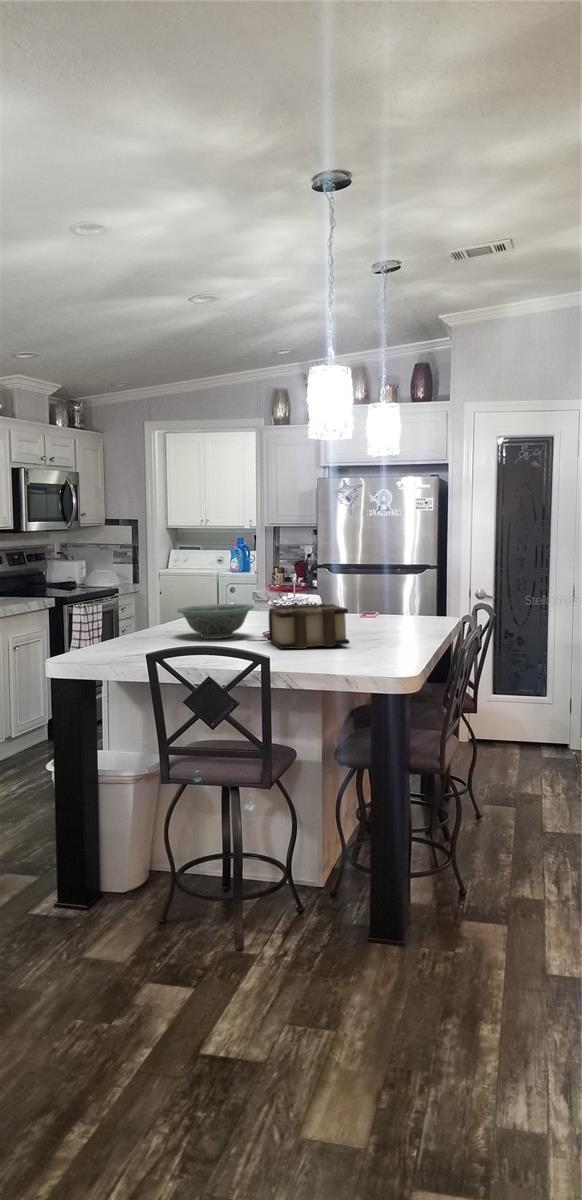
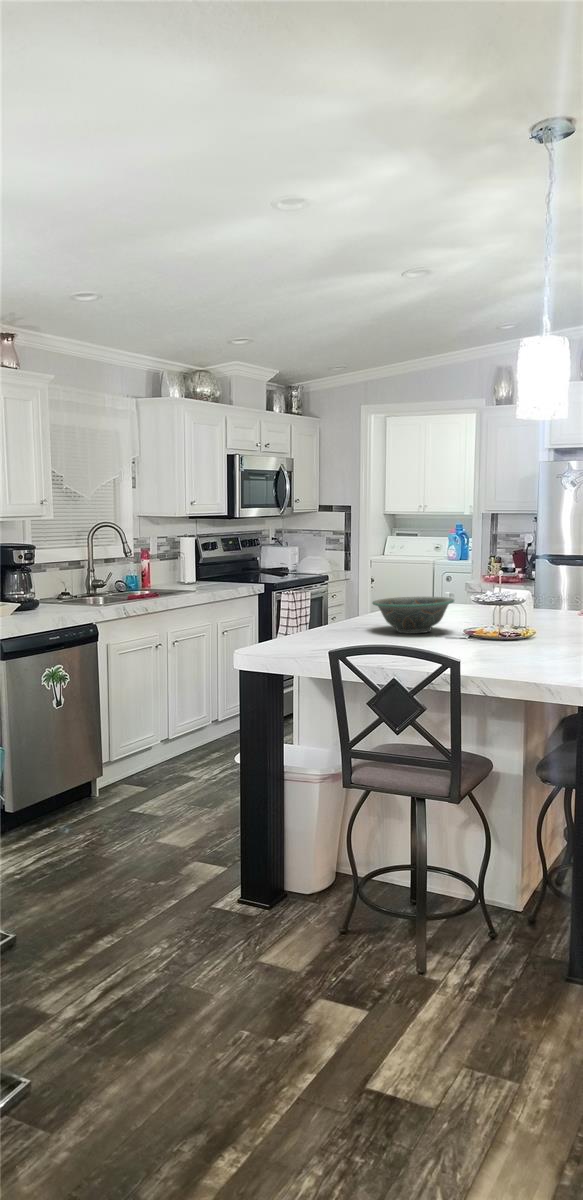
book: present [269,604,349,649] -> none [468,601,558,649]

